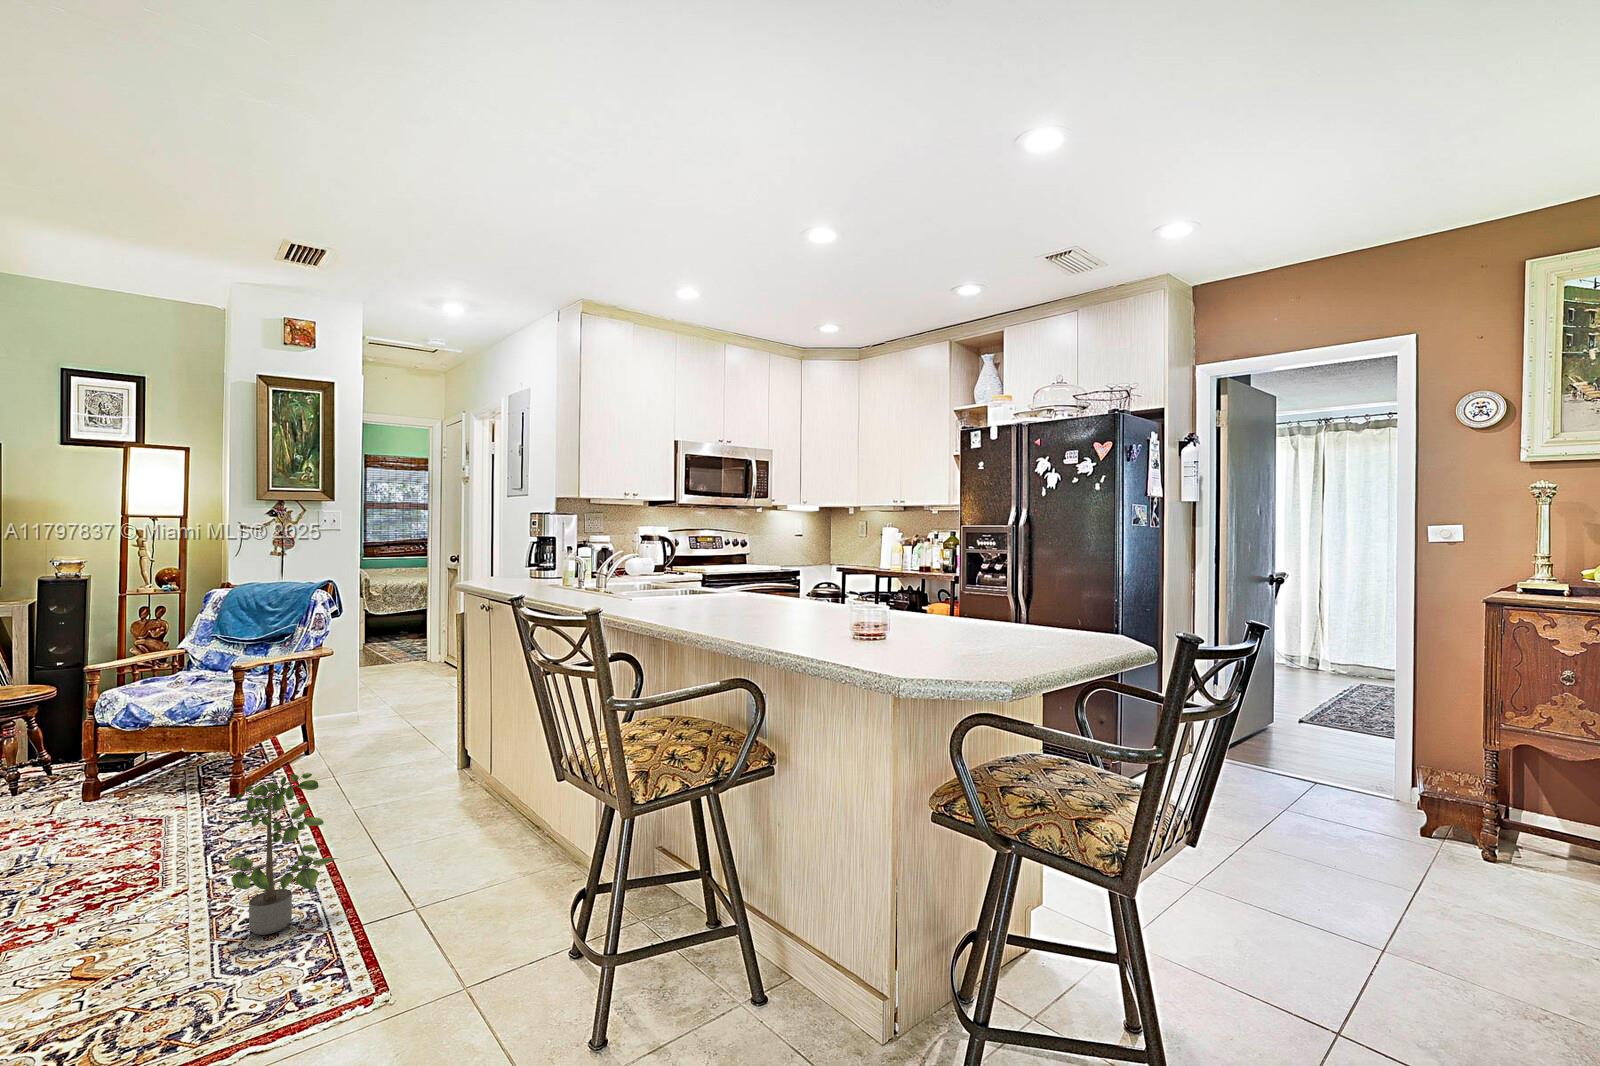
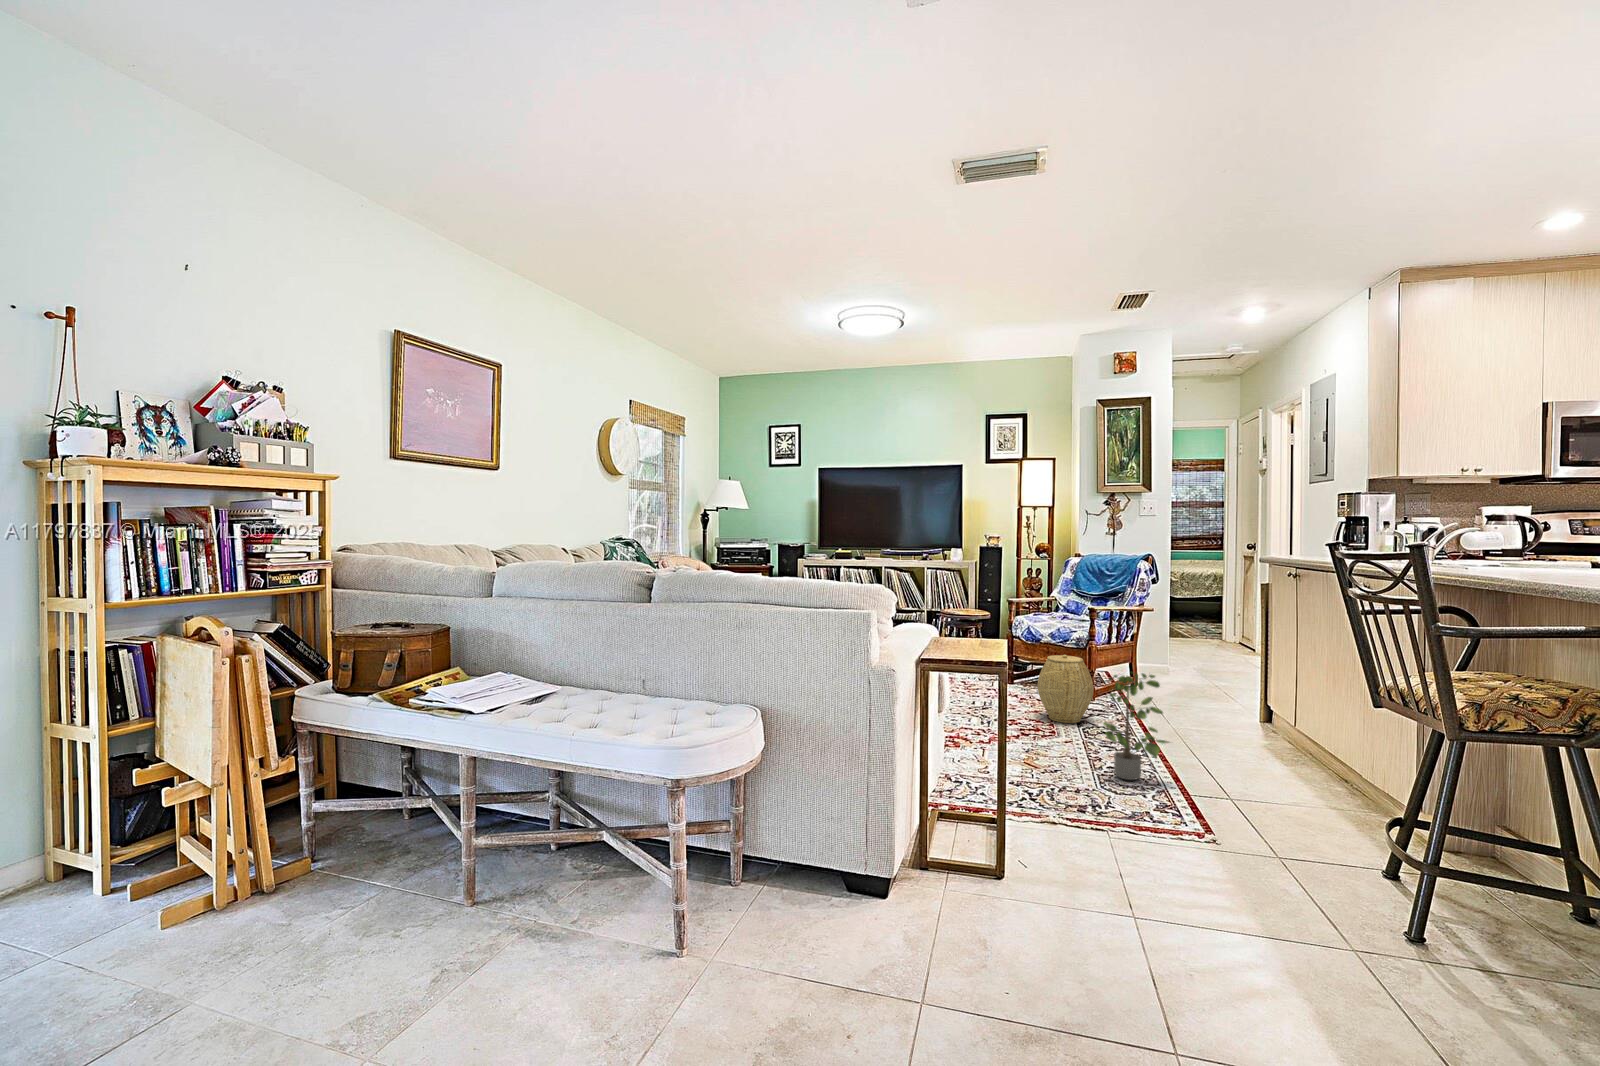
woven basket: none [134,747,234,853] -> present [1038,655,1093,723]

